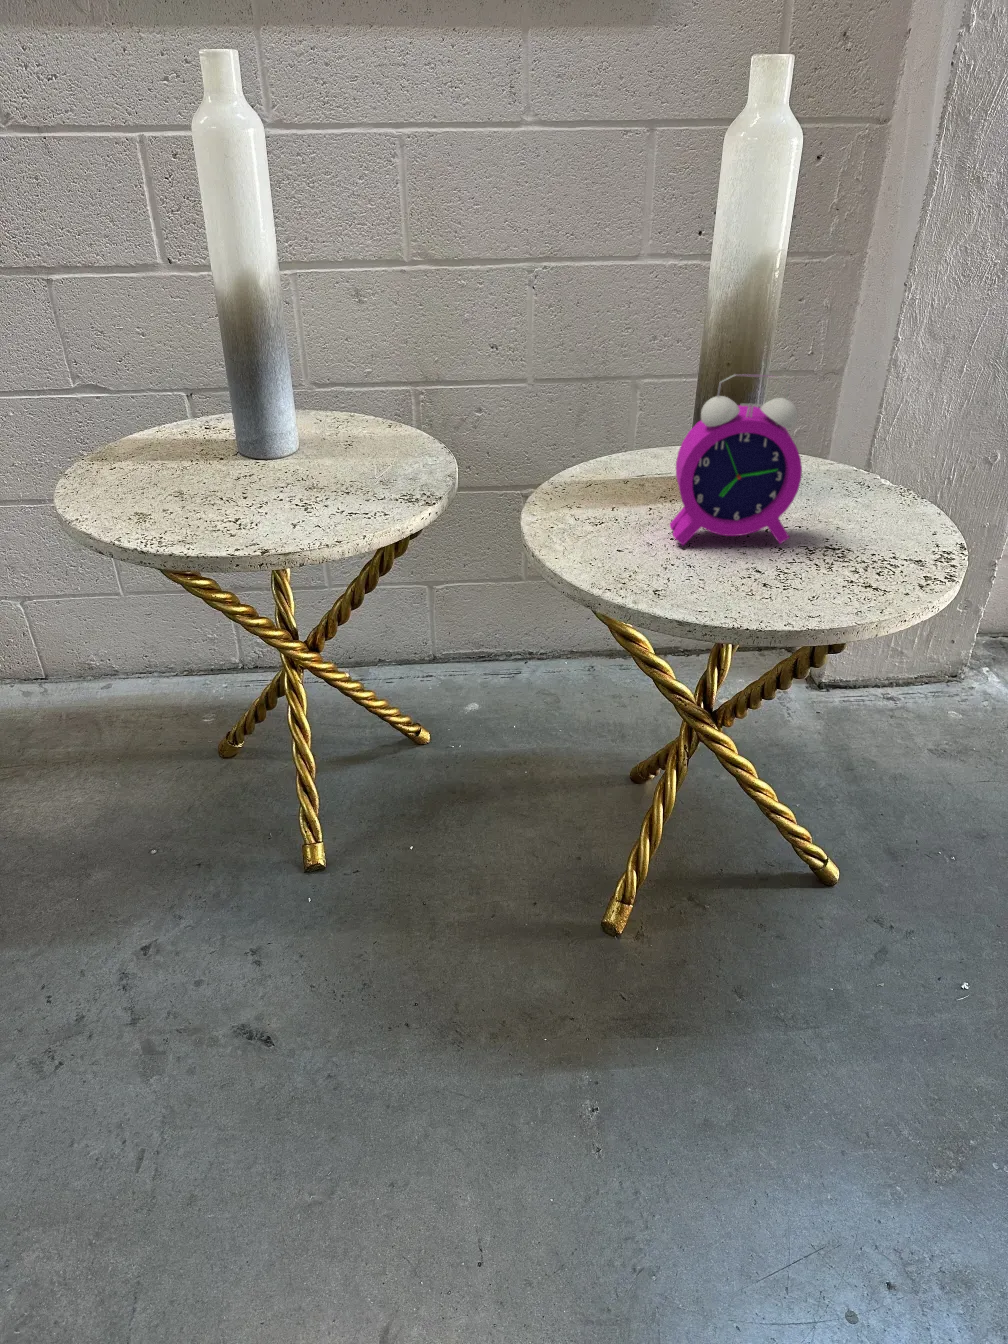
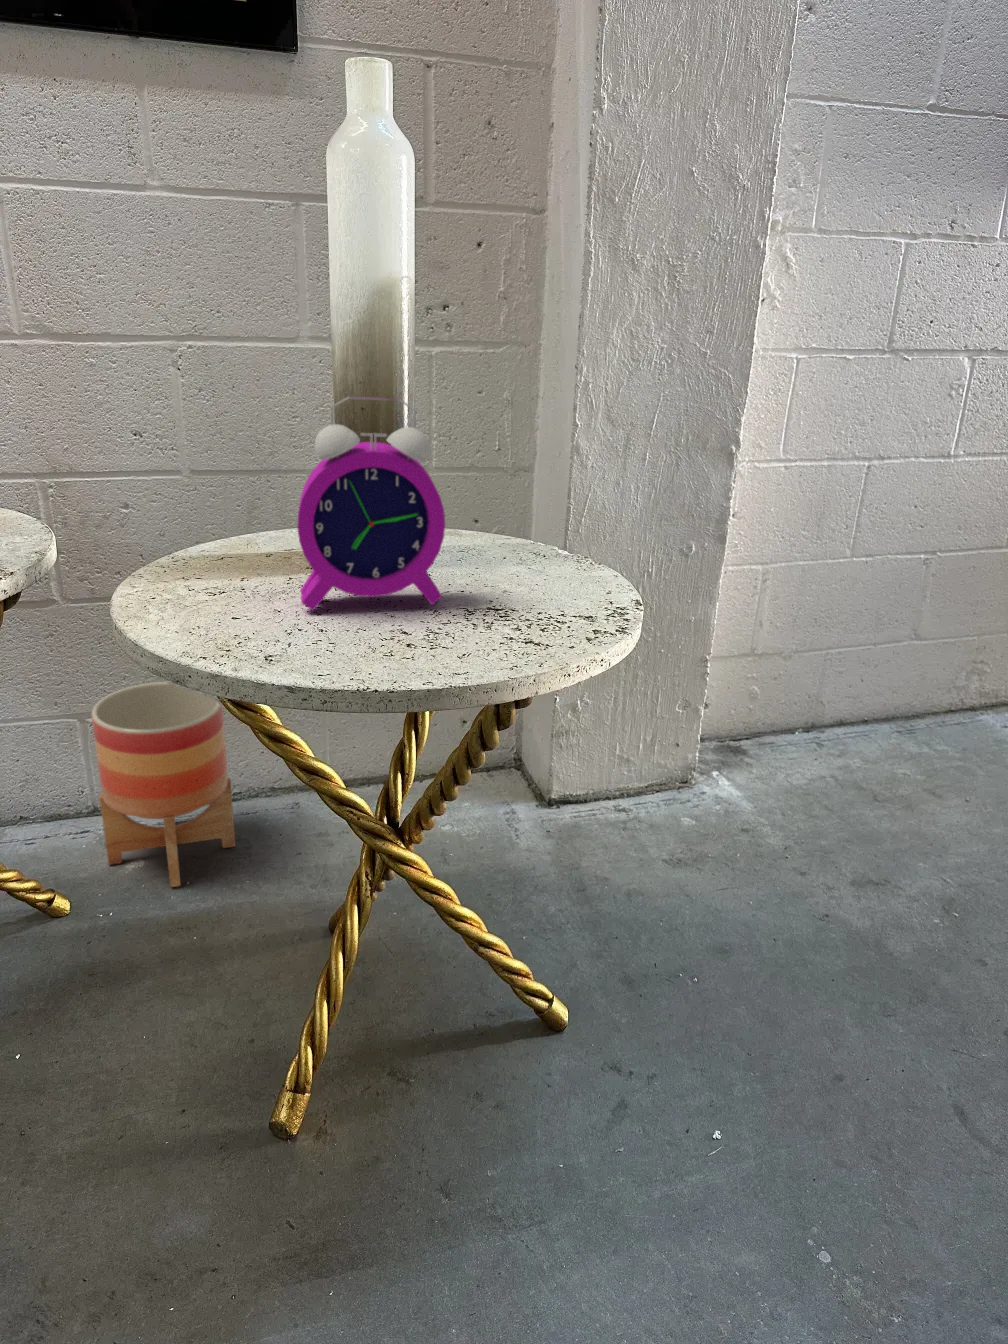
planter: none [448,560,551,731] -> present [92,682,235,887]

